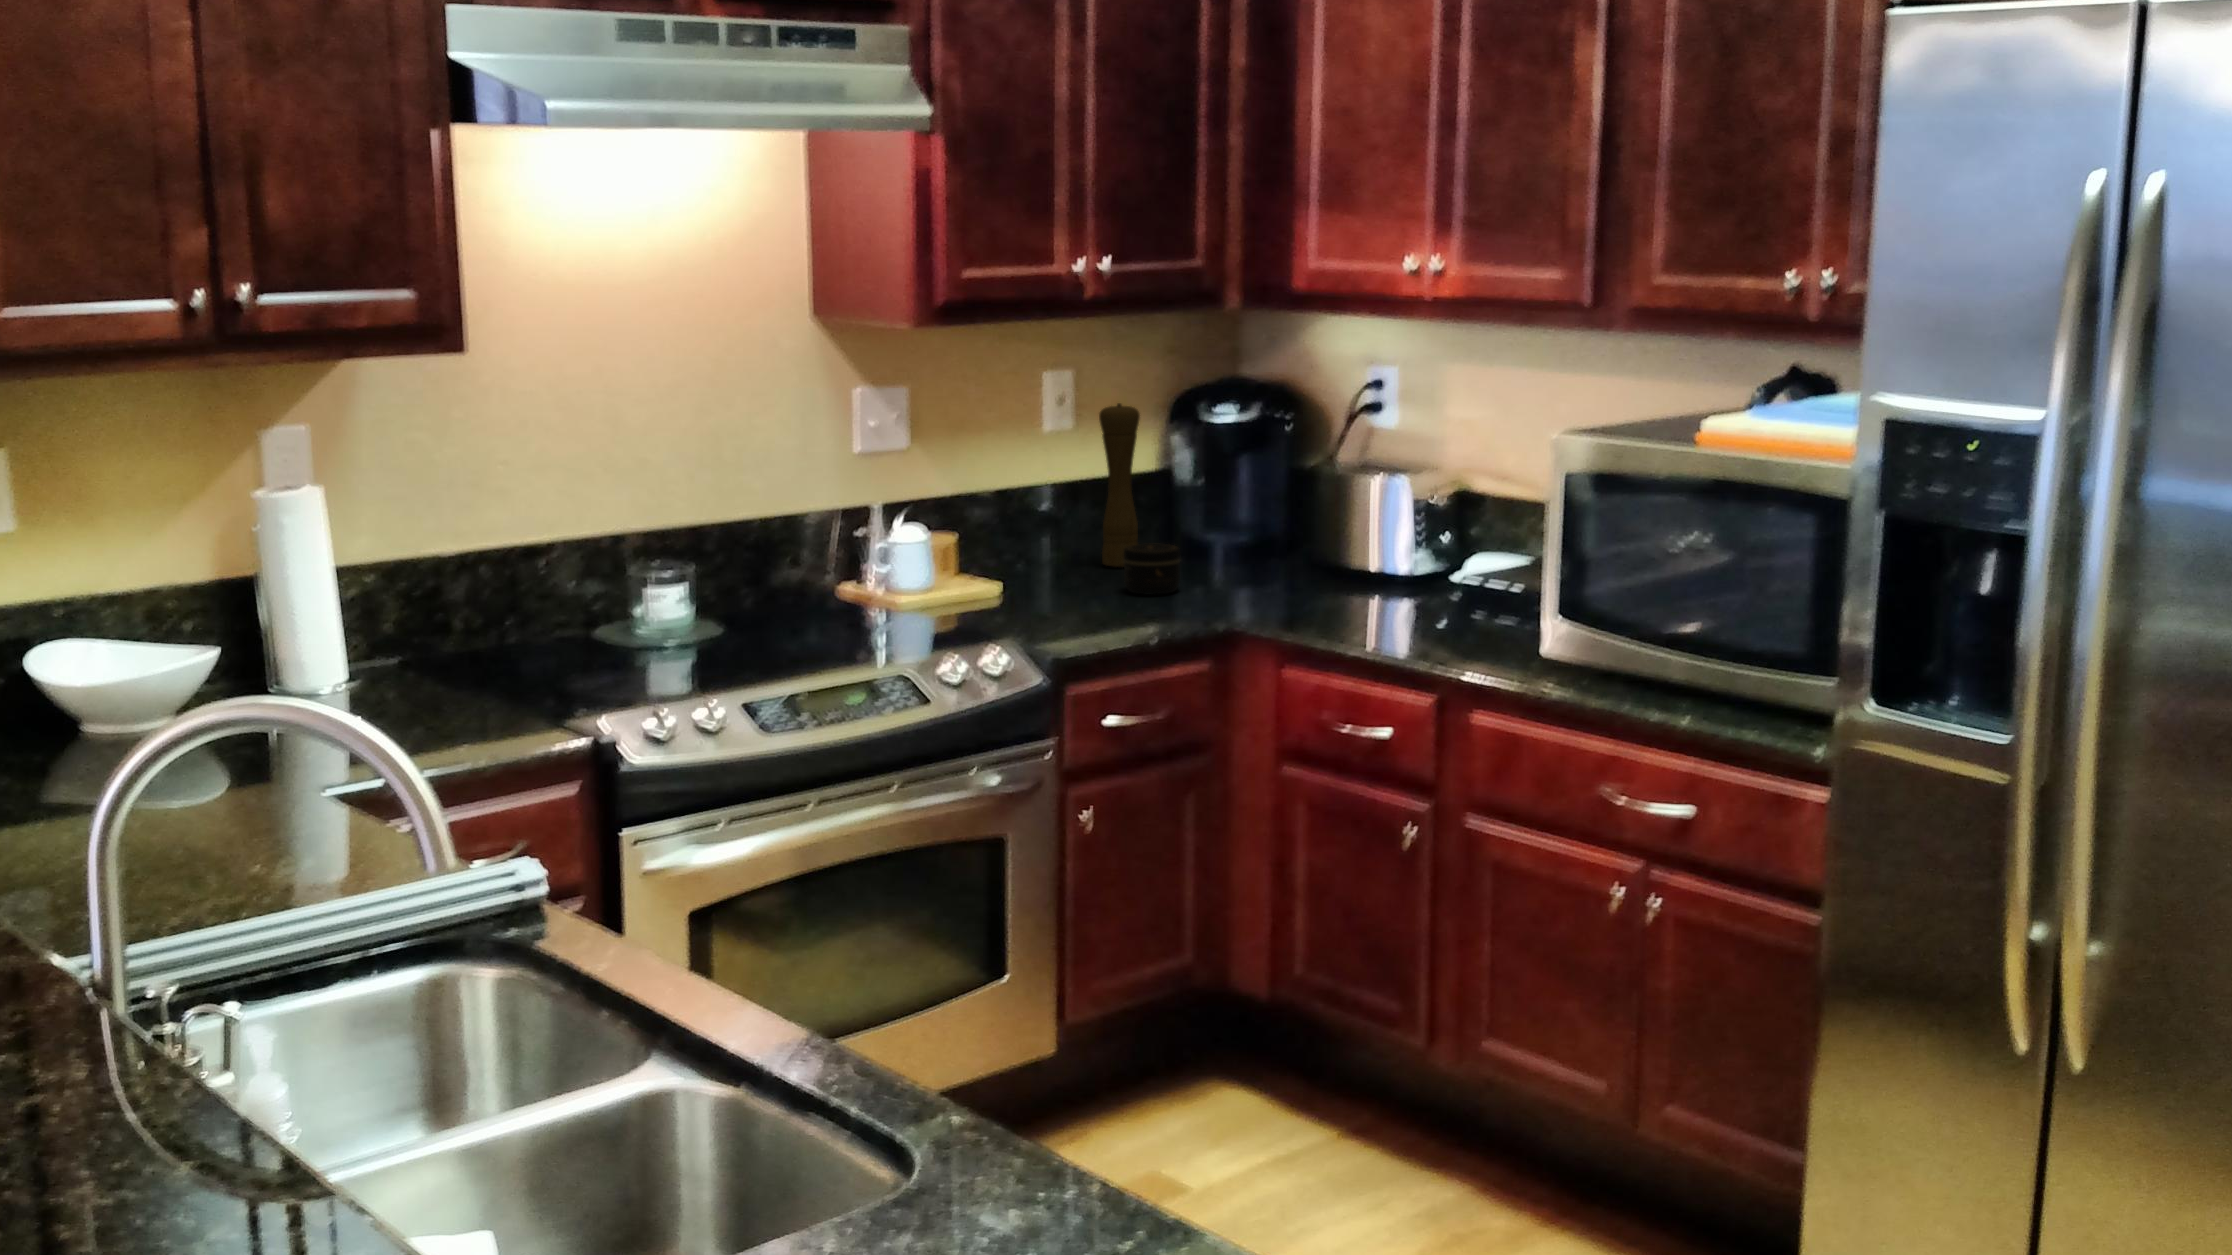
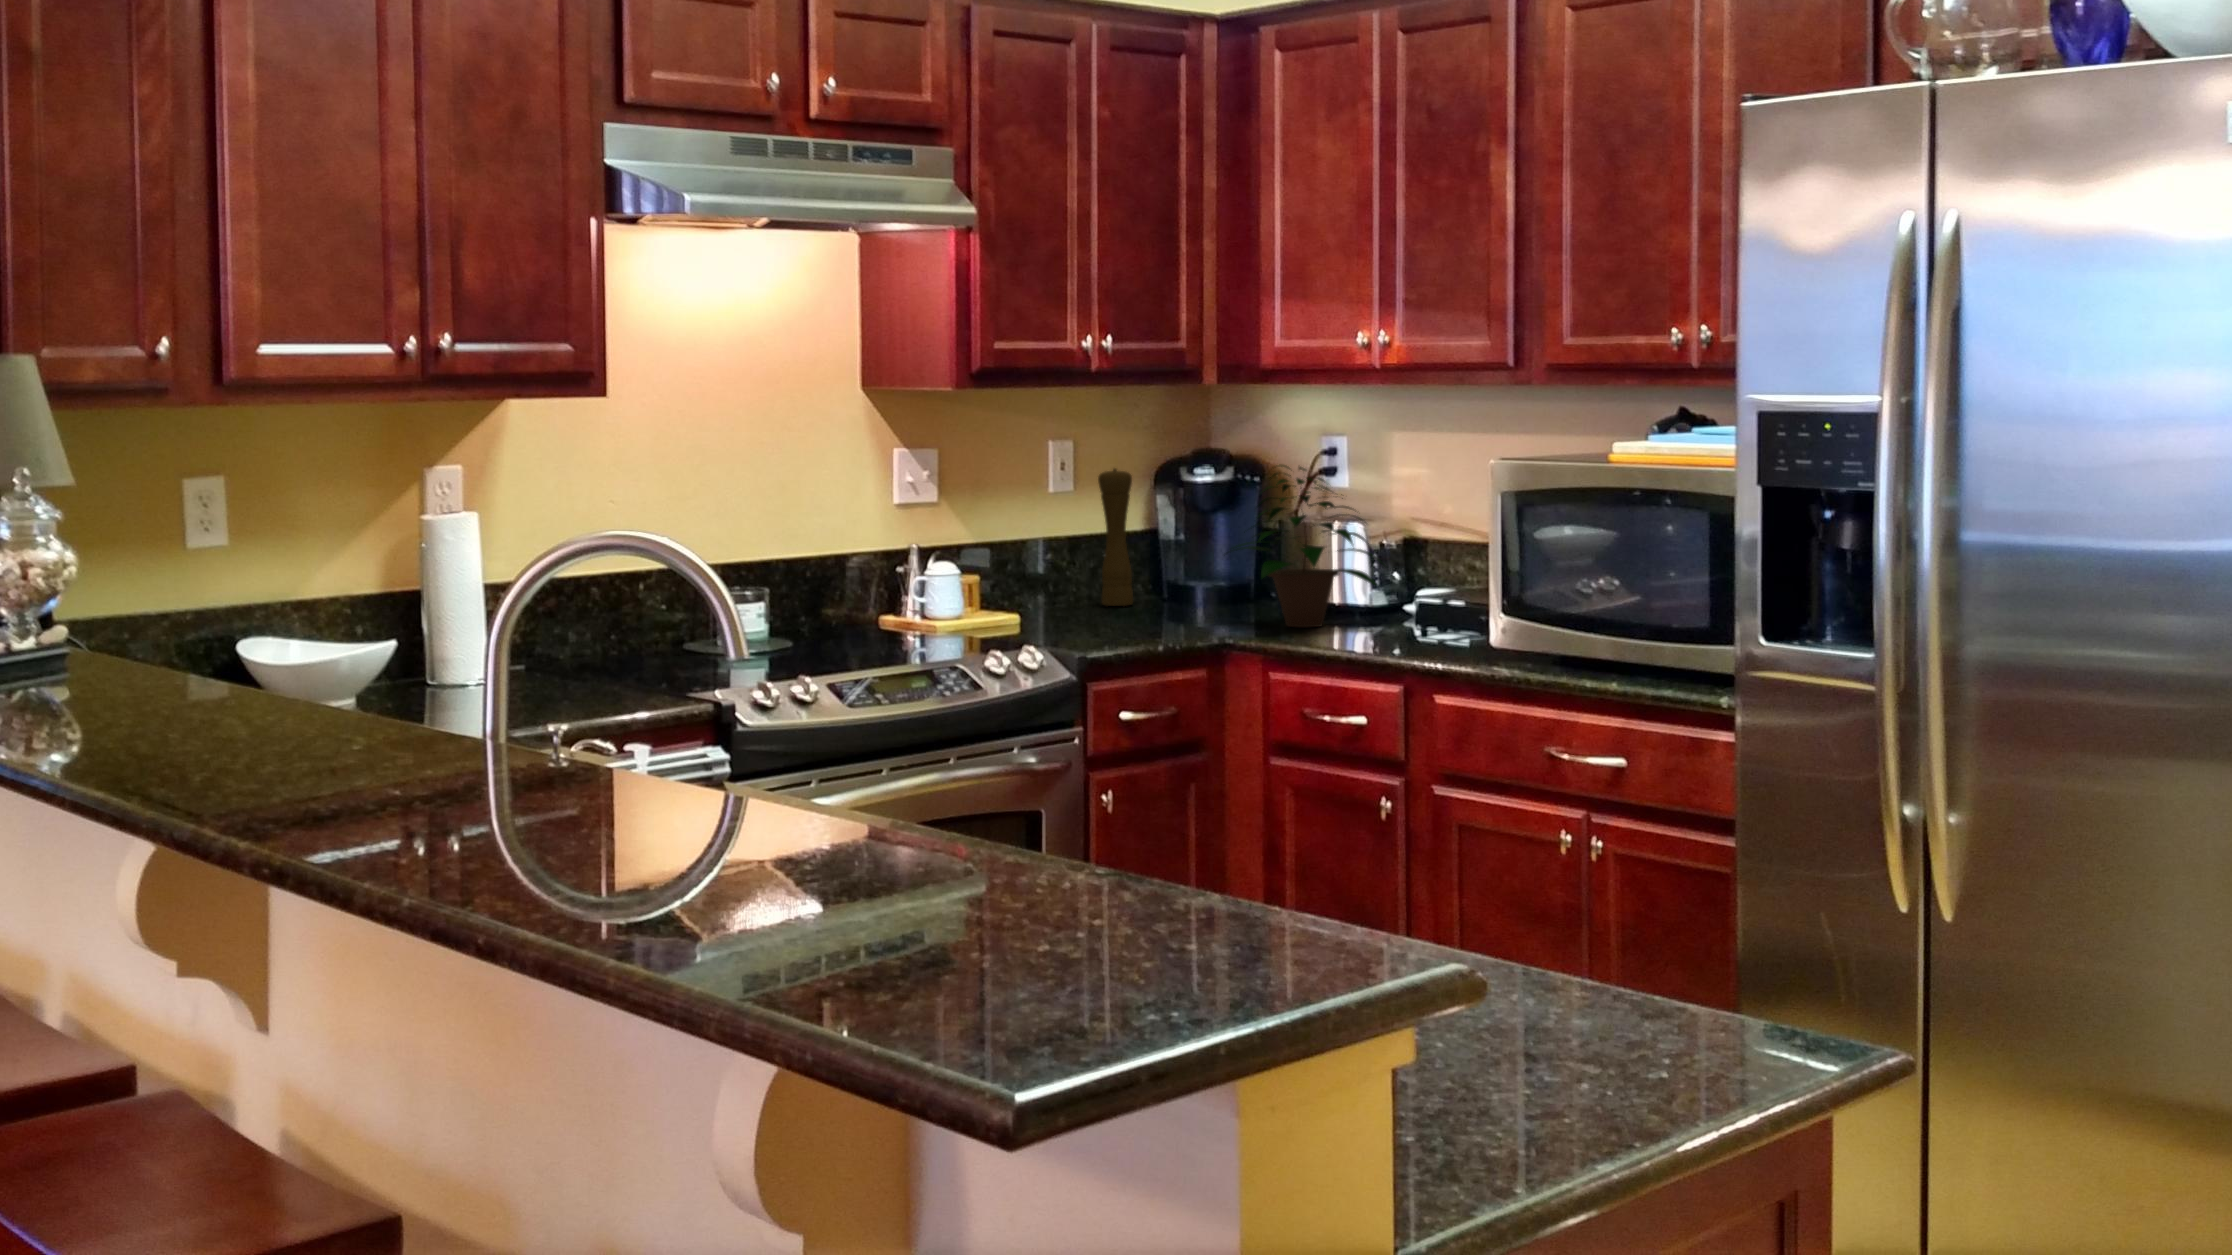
potted plant: none [1238,414,1435,611] -> present [1236,465,1384,627]
jar: present [1123,544,1180,595] -> none [1125,581,1173,621]

